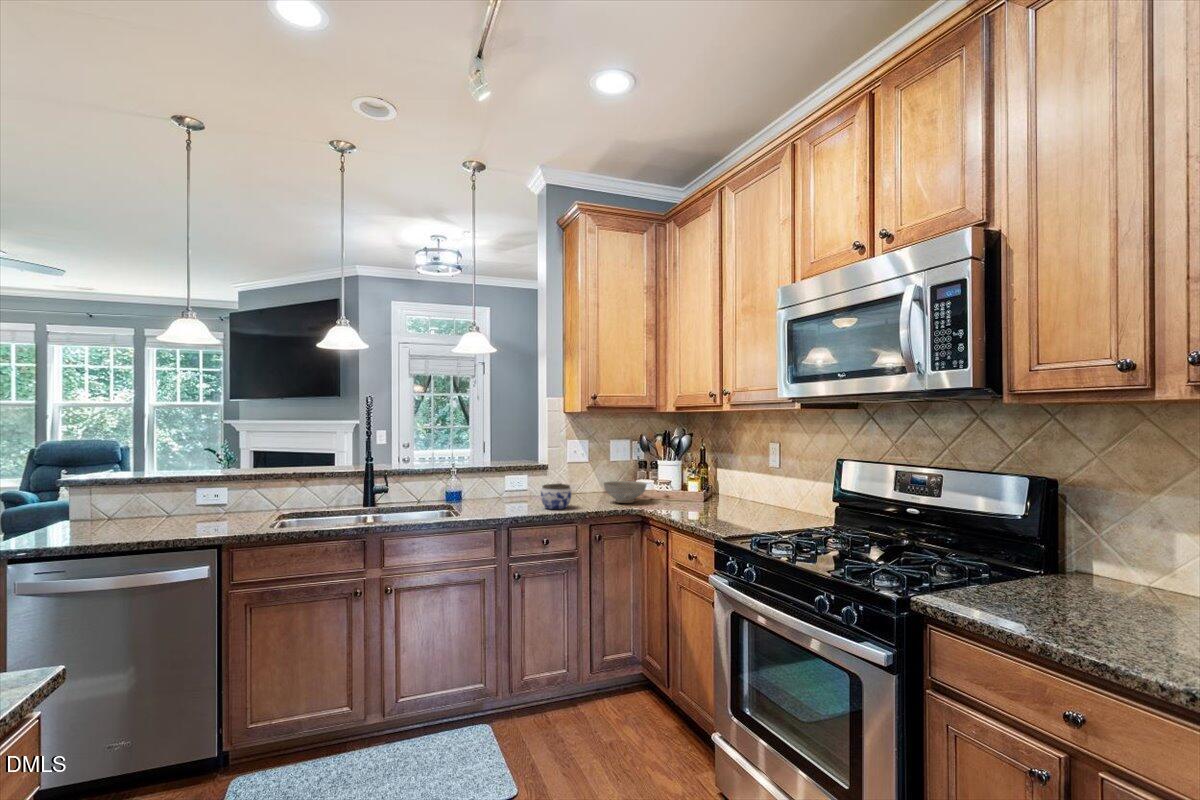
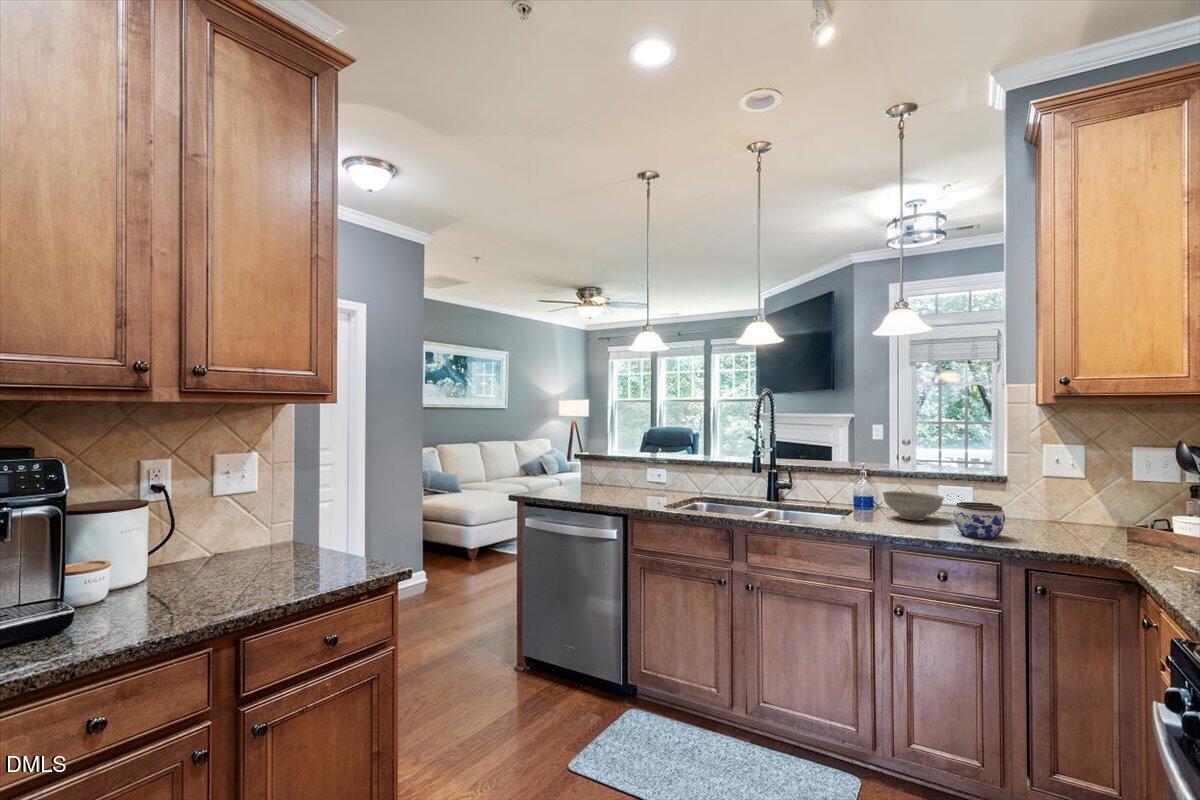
decorative bowl: present [604,481,647,503] -> present [883,491,944,520]

